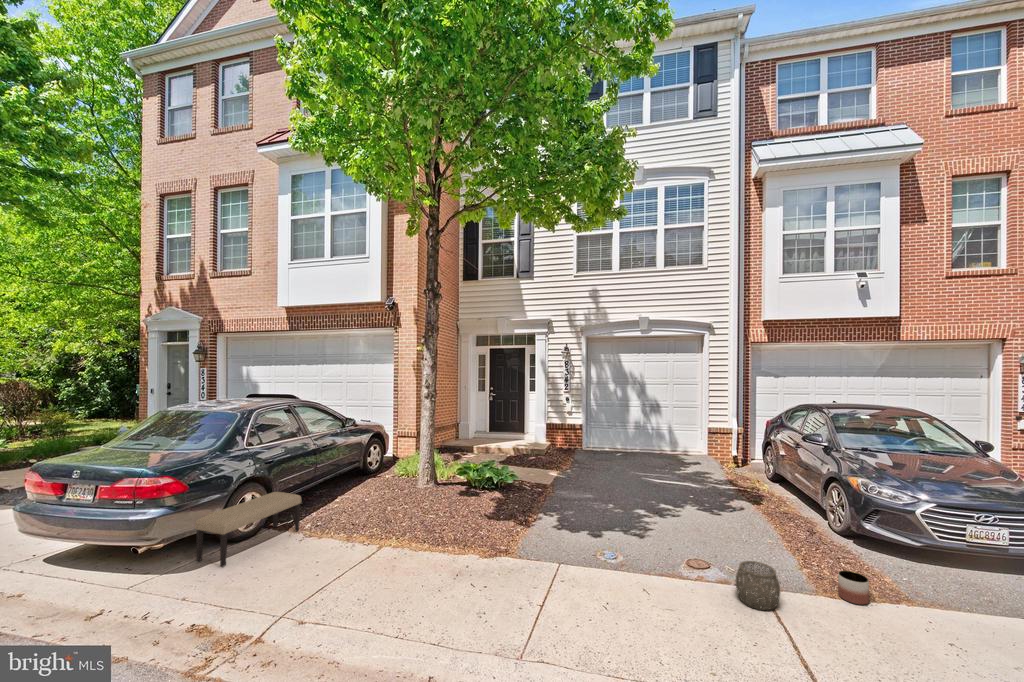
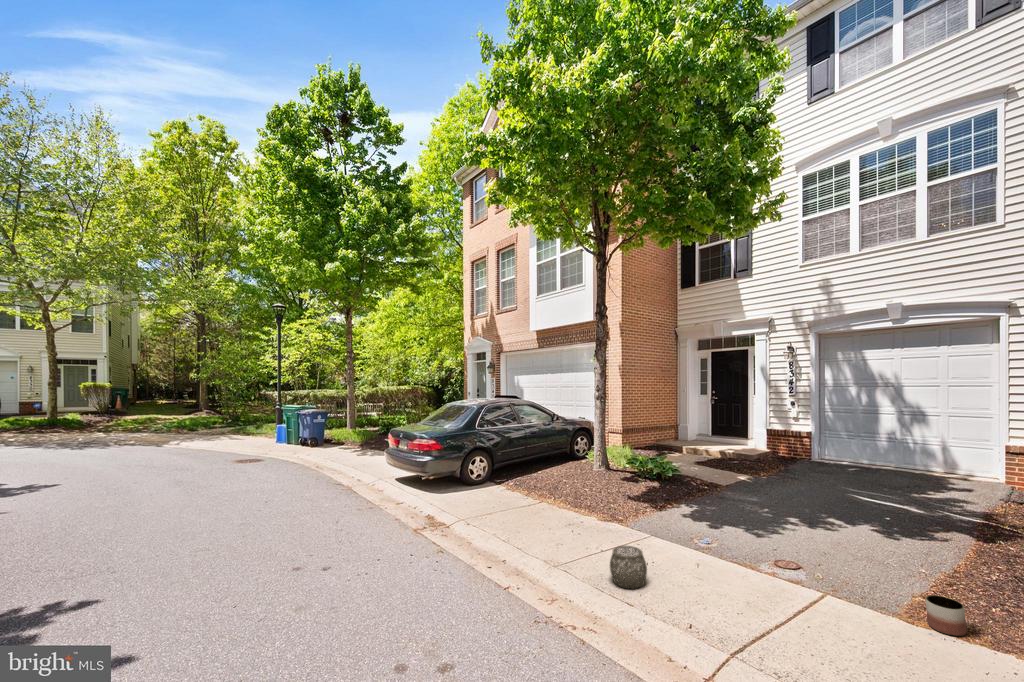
bench: present [195,492,301,567] -> none [444,458,506,495]
woven basket: present [735,561,780,610] -> present [610,546,647,589]

